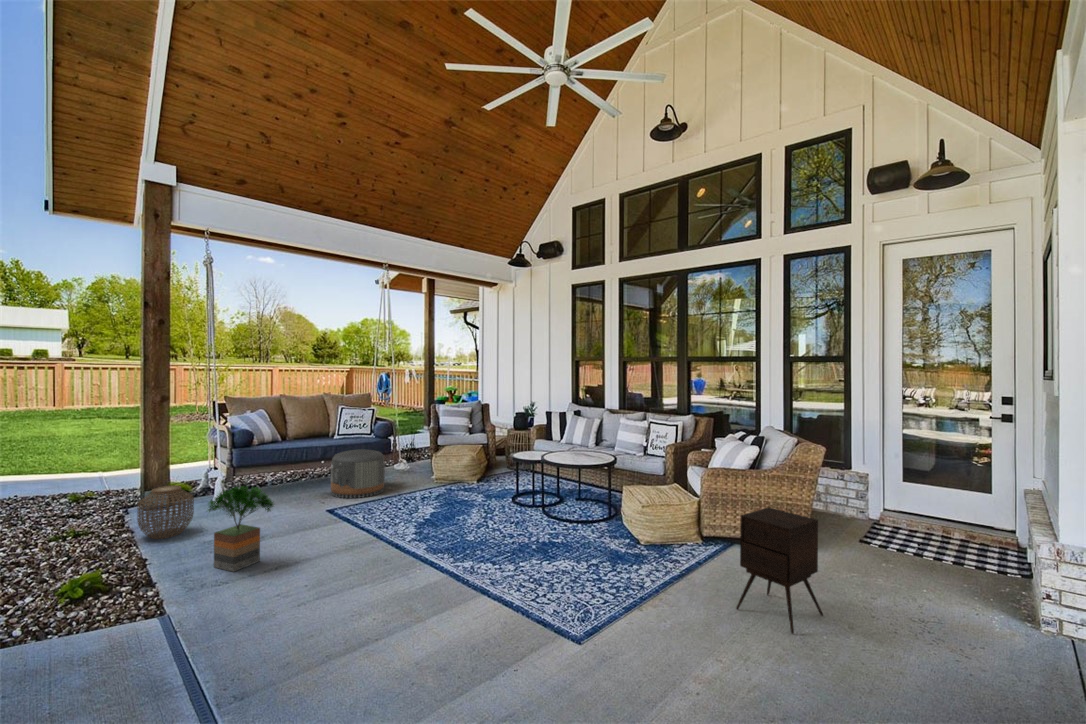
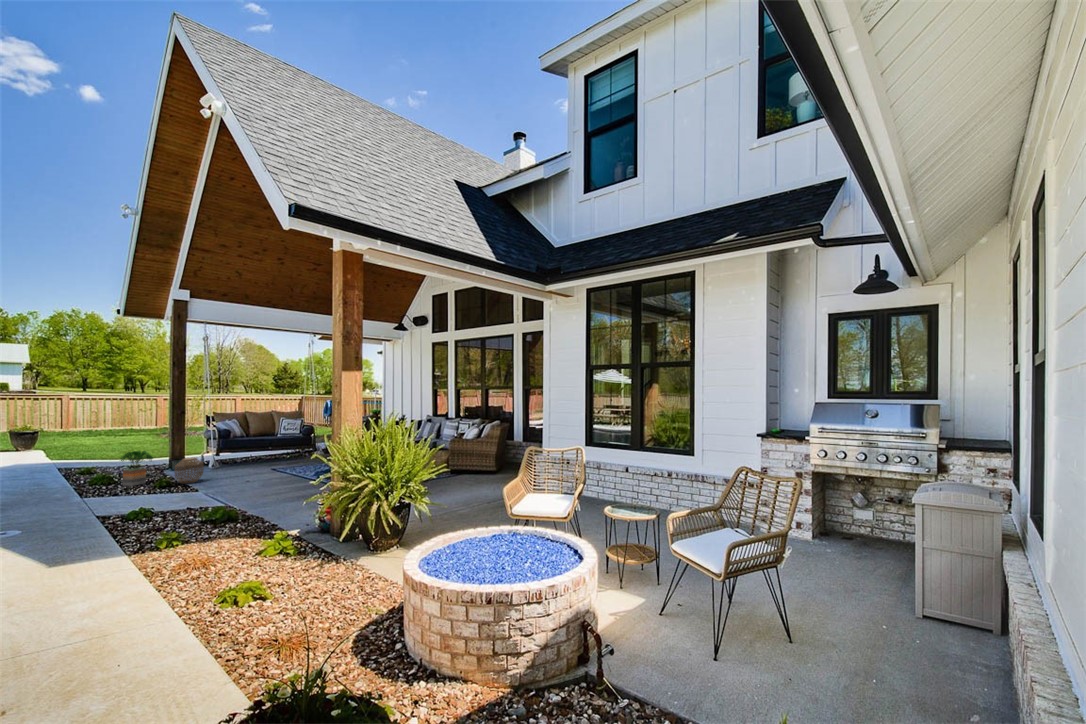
pouf: present [331,449,385,498] -> none [278,441,310,466]
potted tree: present [208,486,274,572] -> present [121,451,153,486]
side table: present [736,508,823,634] -> none [447,447,478,489]

